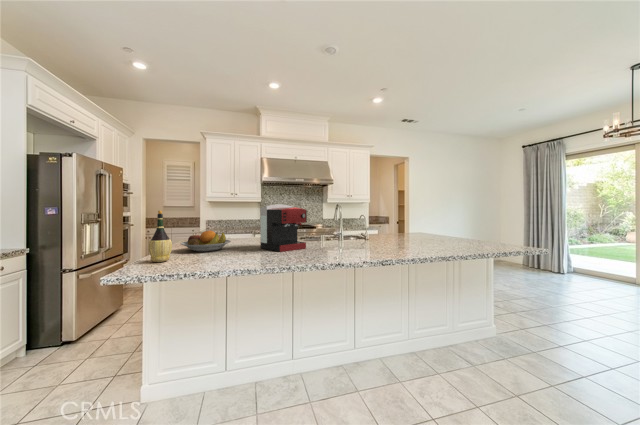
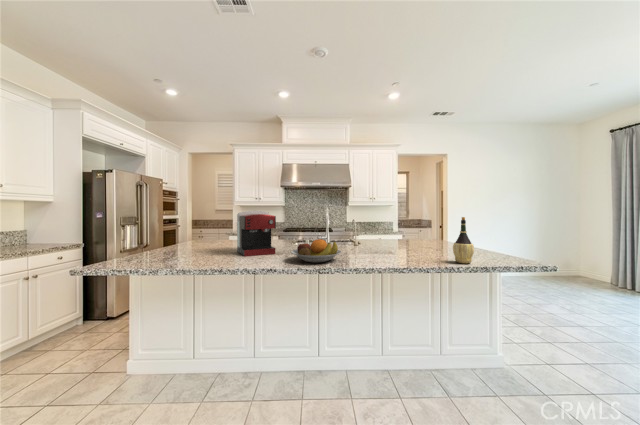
wine bottle: present [148,211,172,262] -> present [453,217,474,263]
fruit bowl: present [181,231,231,252] -> present [291,239,341,263]

